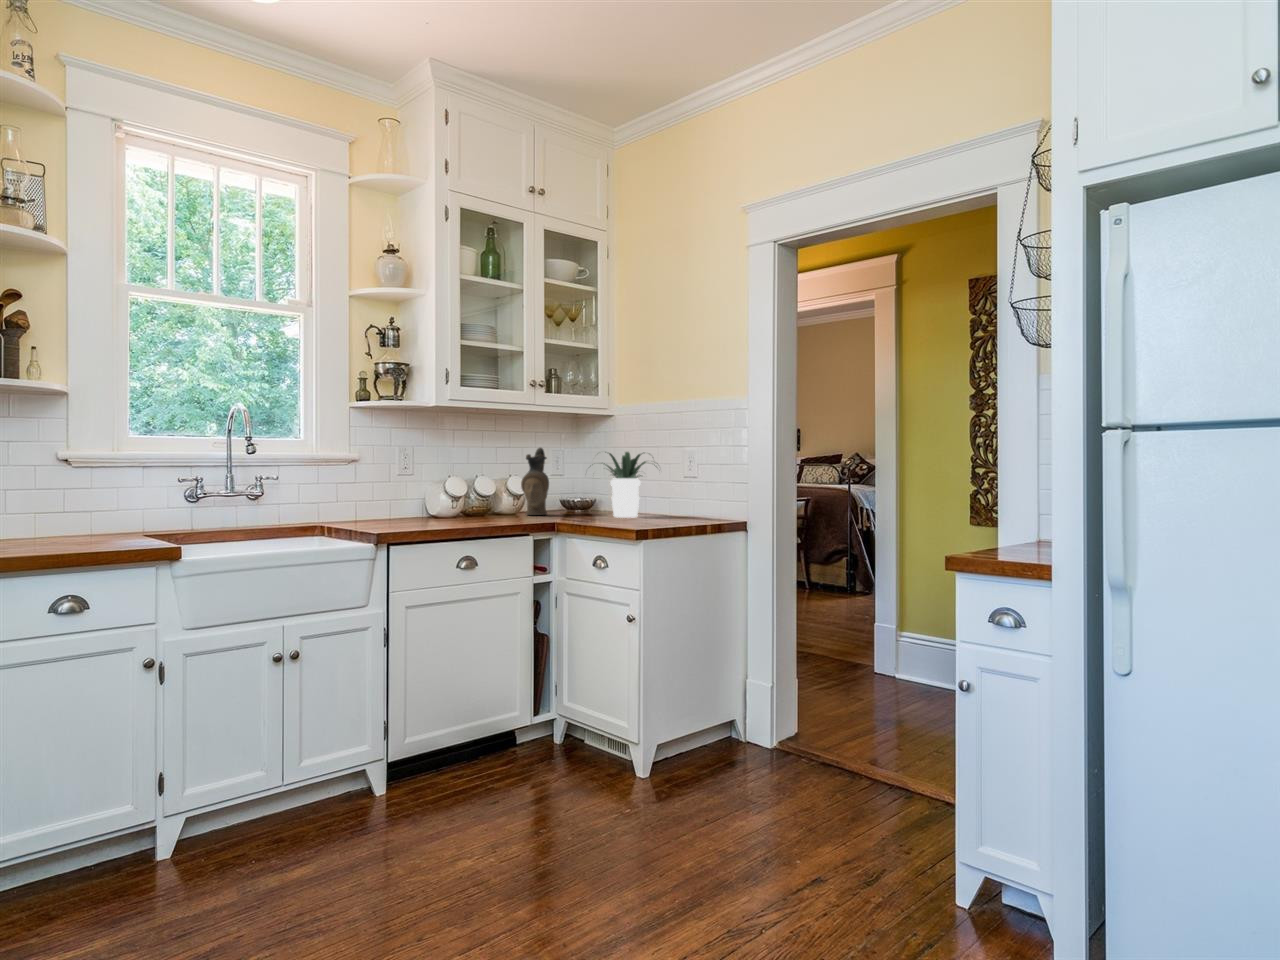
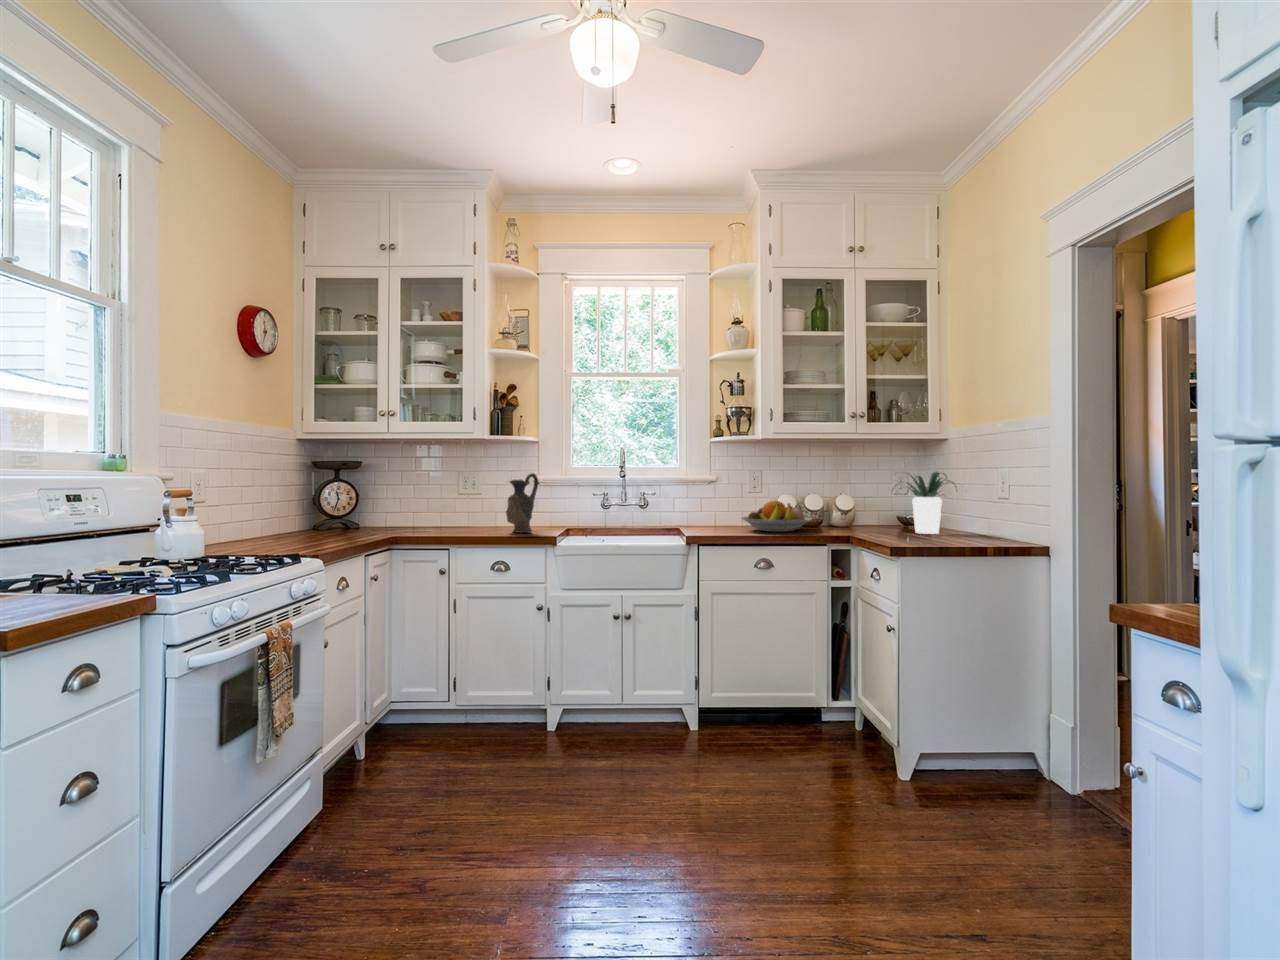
ceramic pitcher: present [521,448,549,515] -> present [506,473,538,533]
fruit bowl: none [419,485,509,523] -> present [741,501,812,532]

